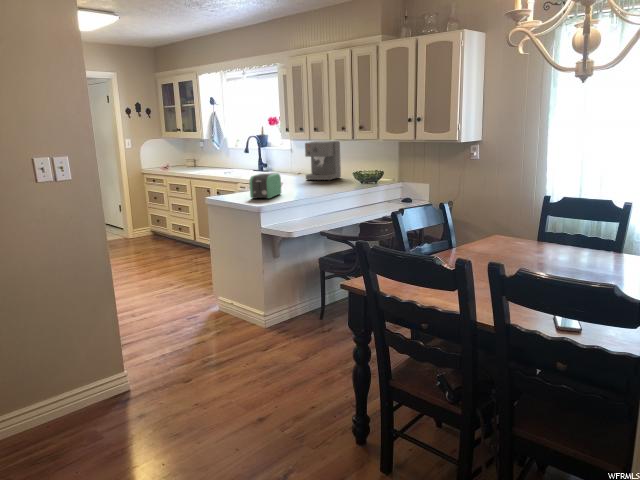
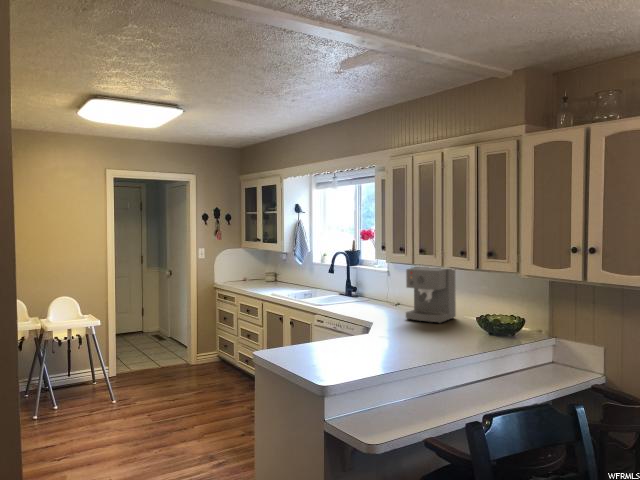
toaster: present [250,173,281,199] -> none [320,319,368,363]

